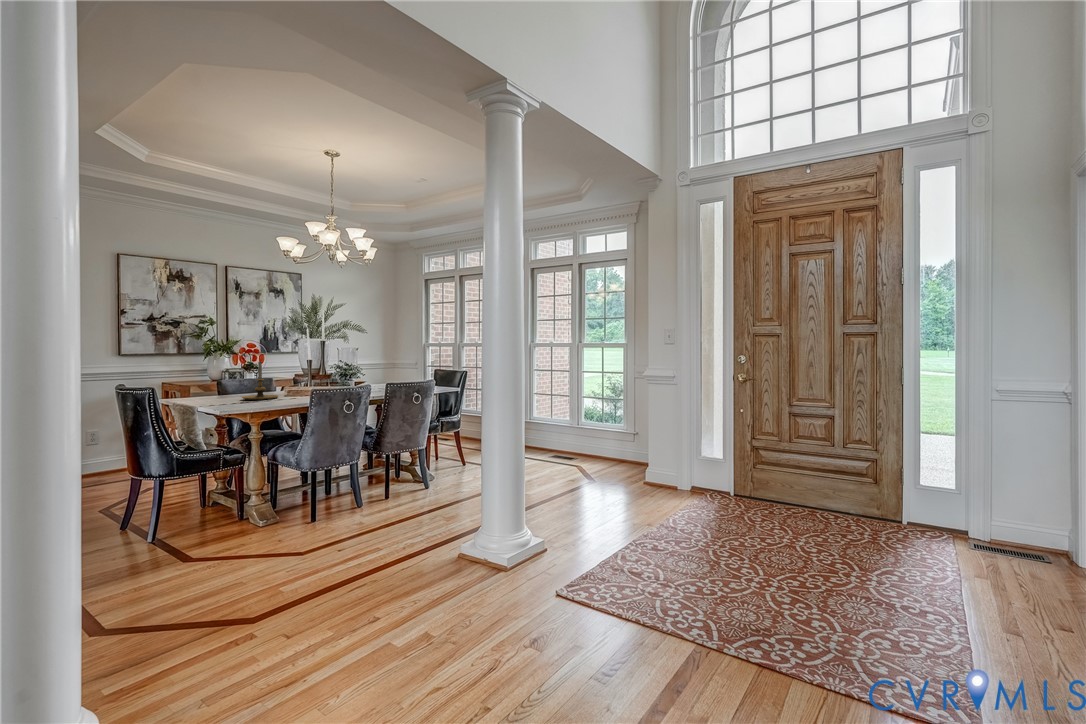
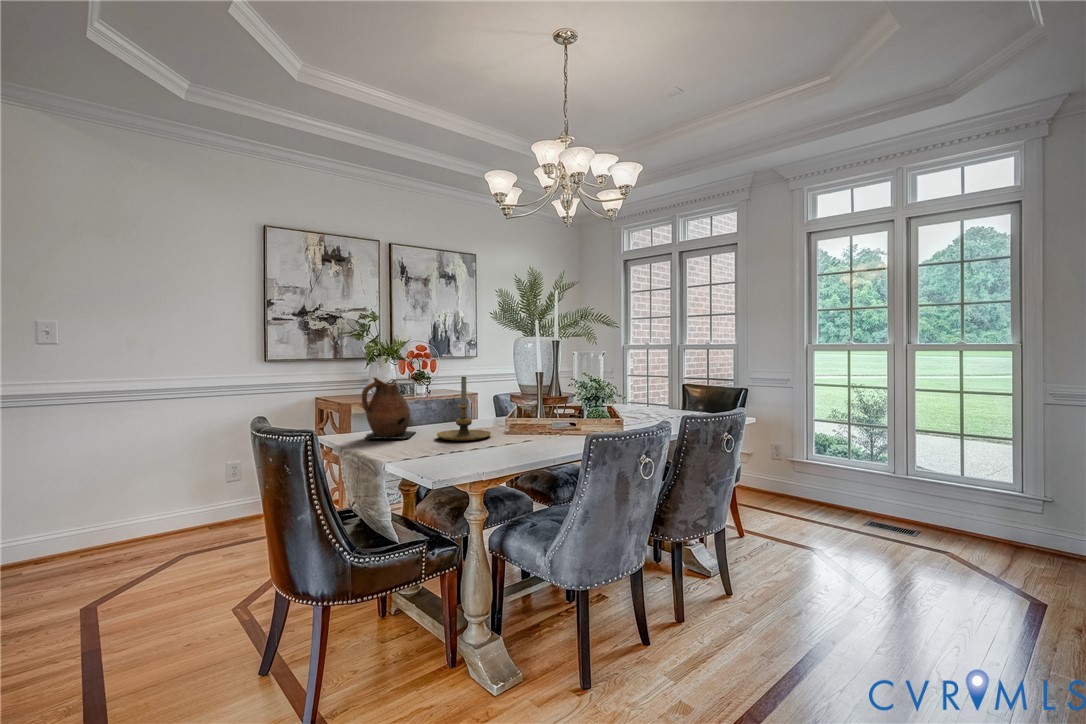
ceramic pitcher: none [191,363,231,401] -> present [362,377,416,439]

